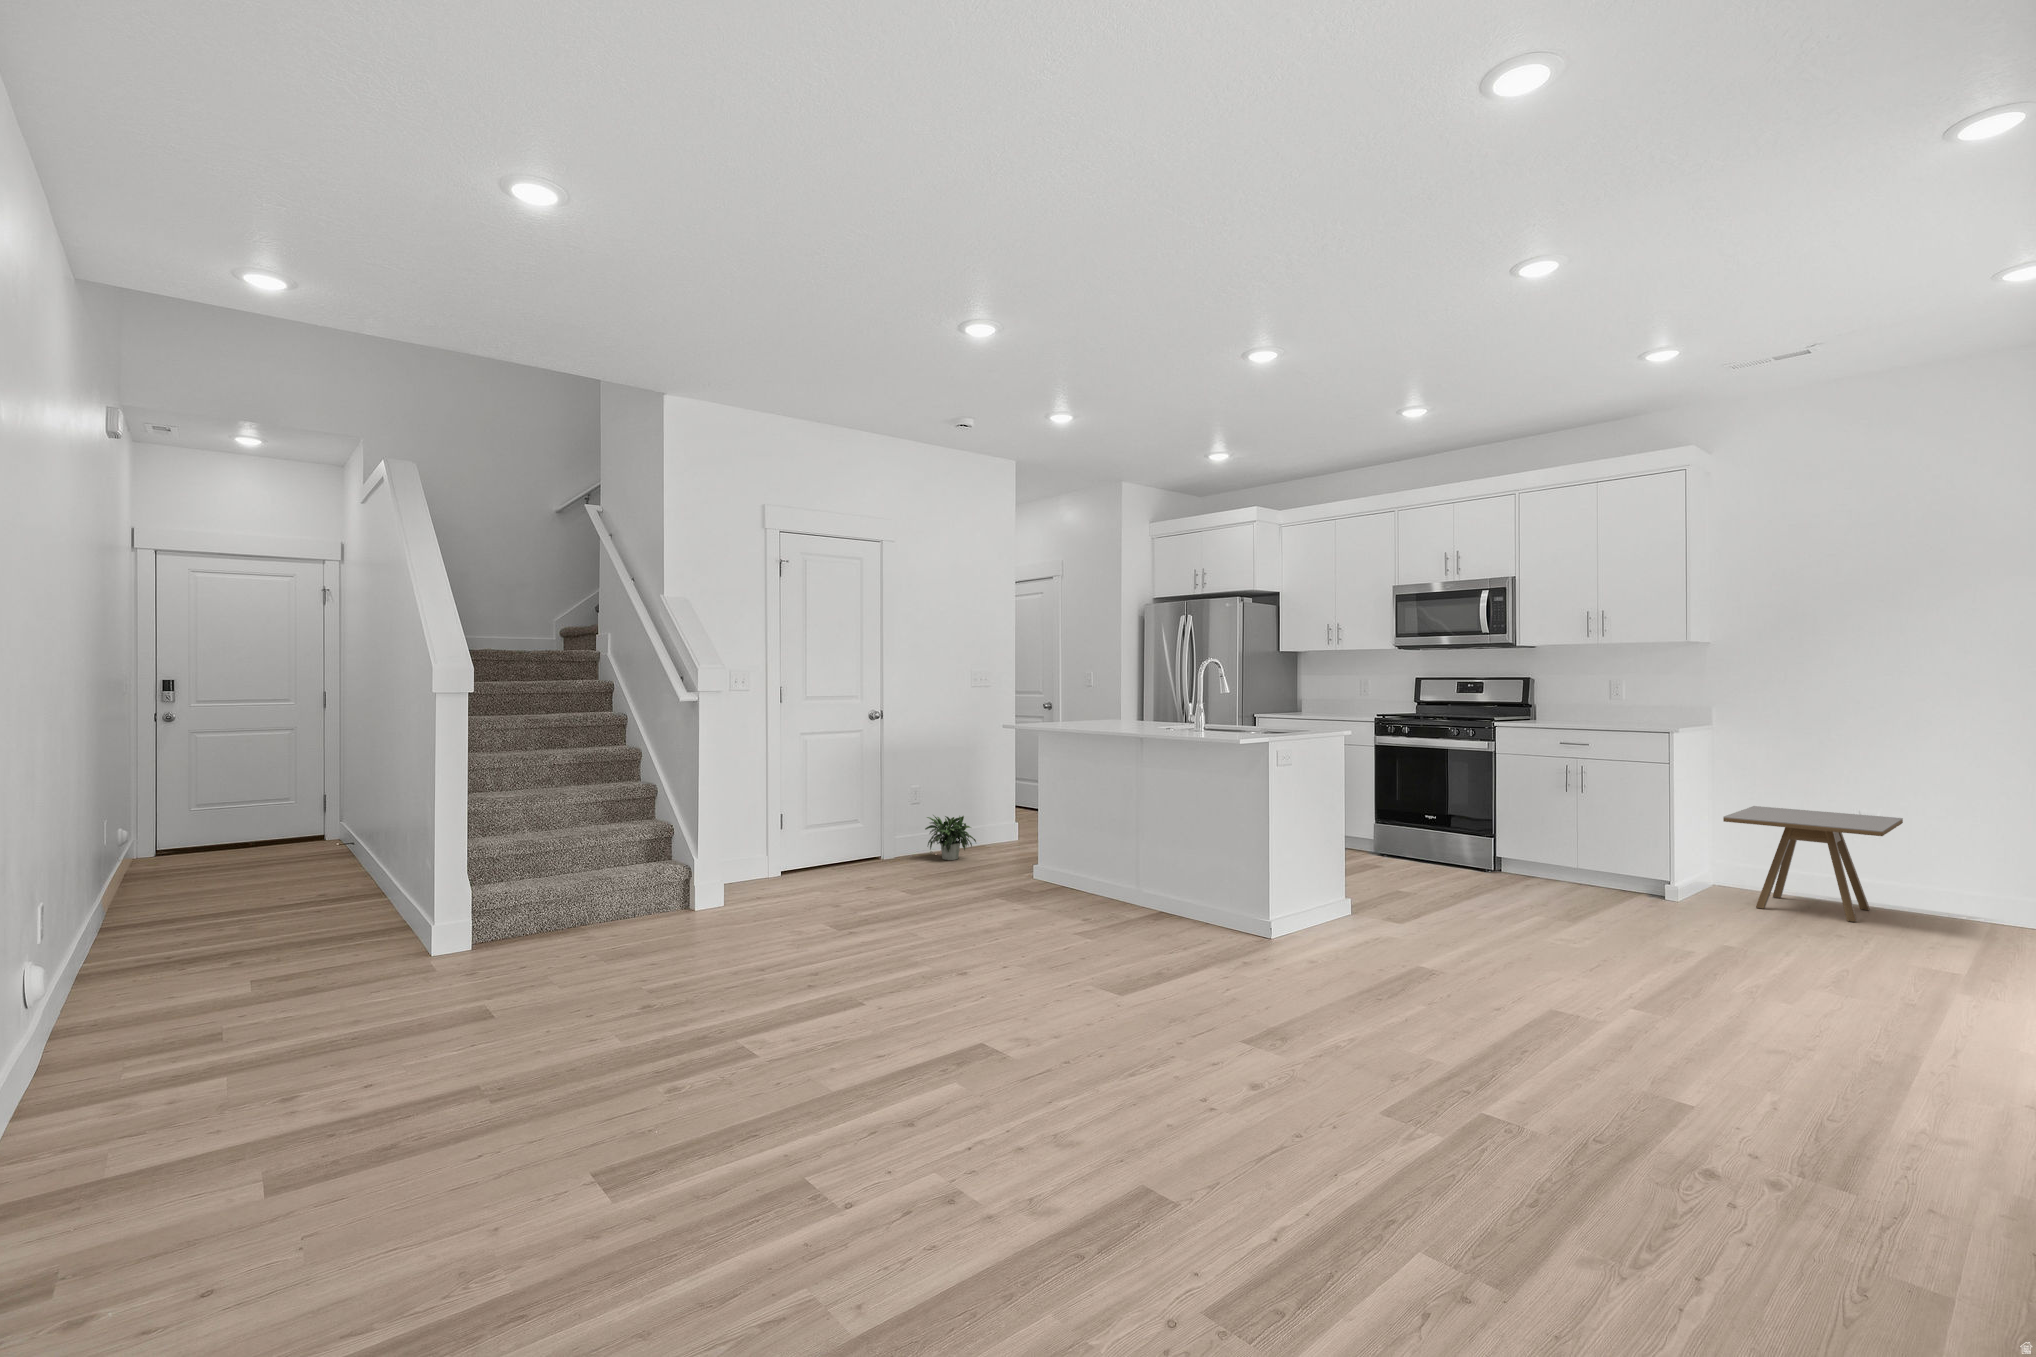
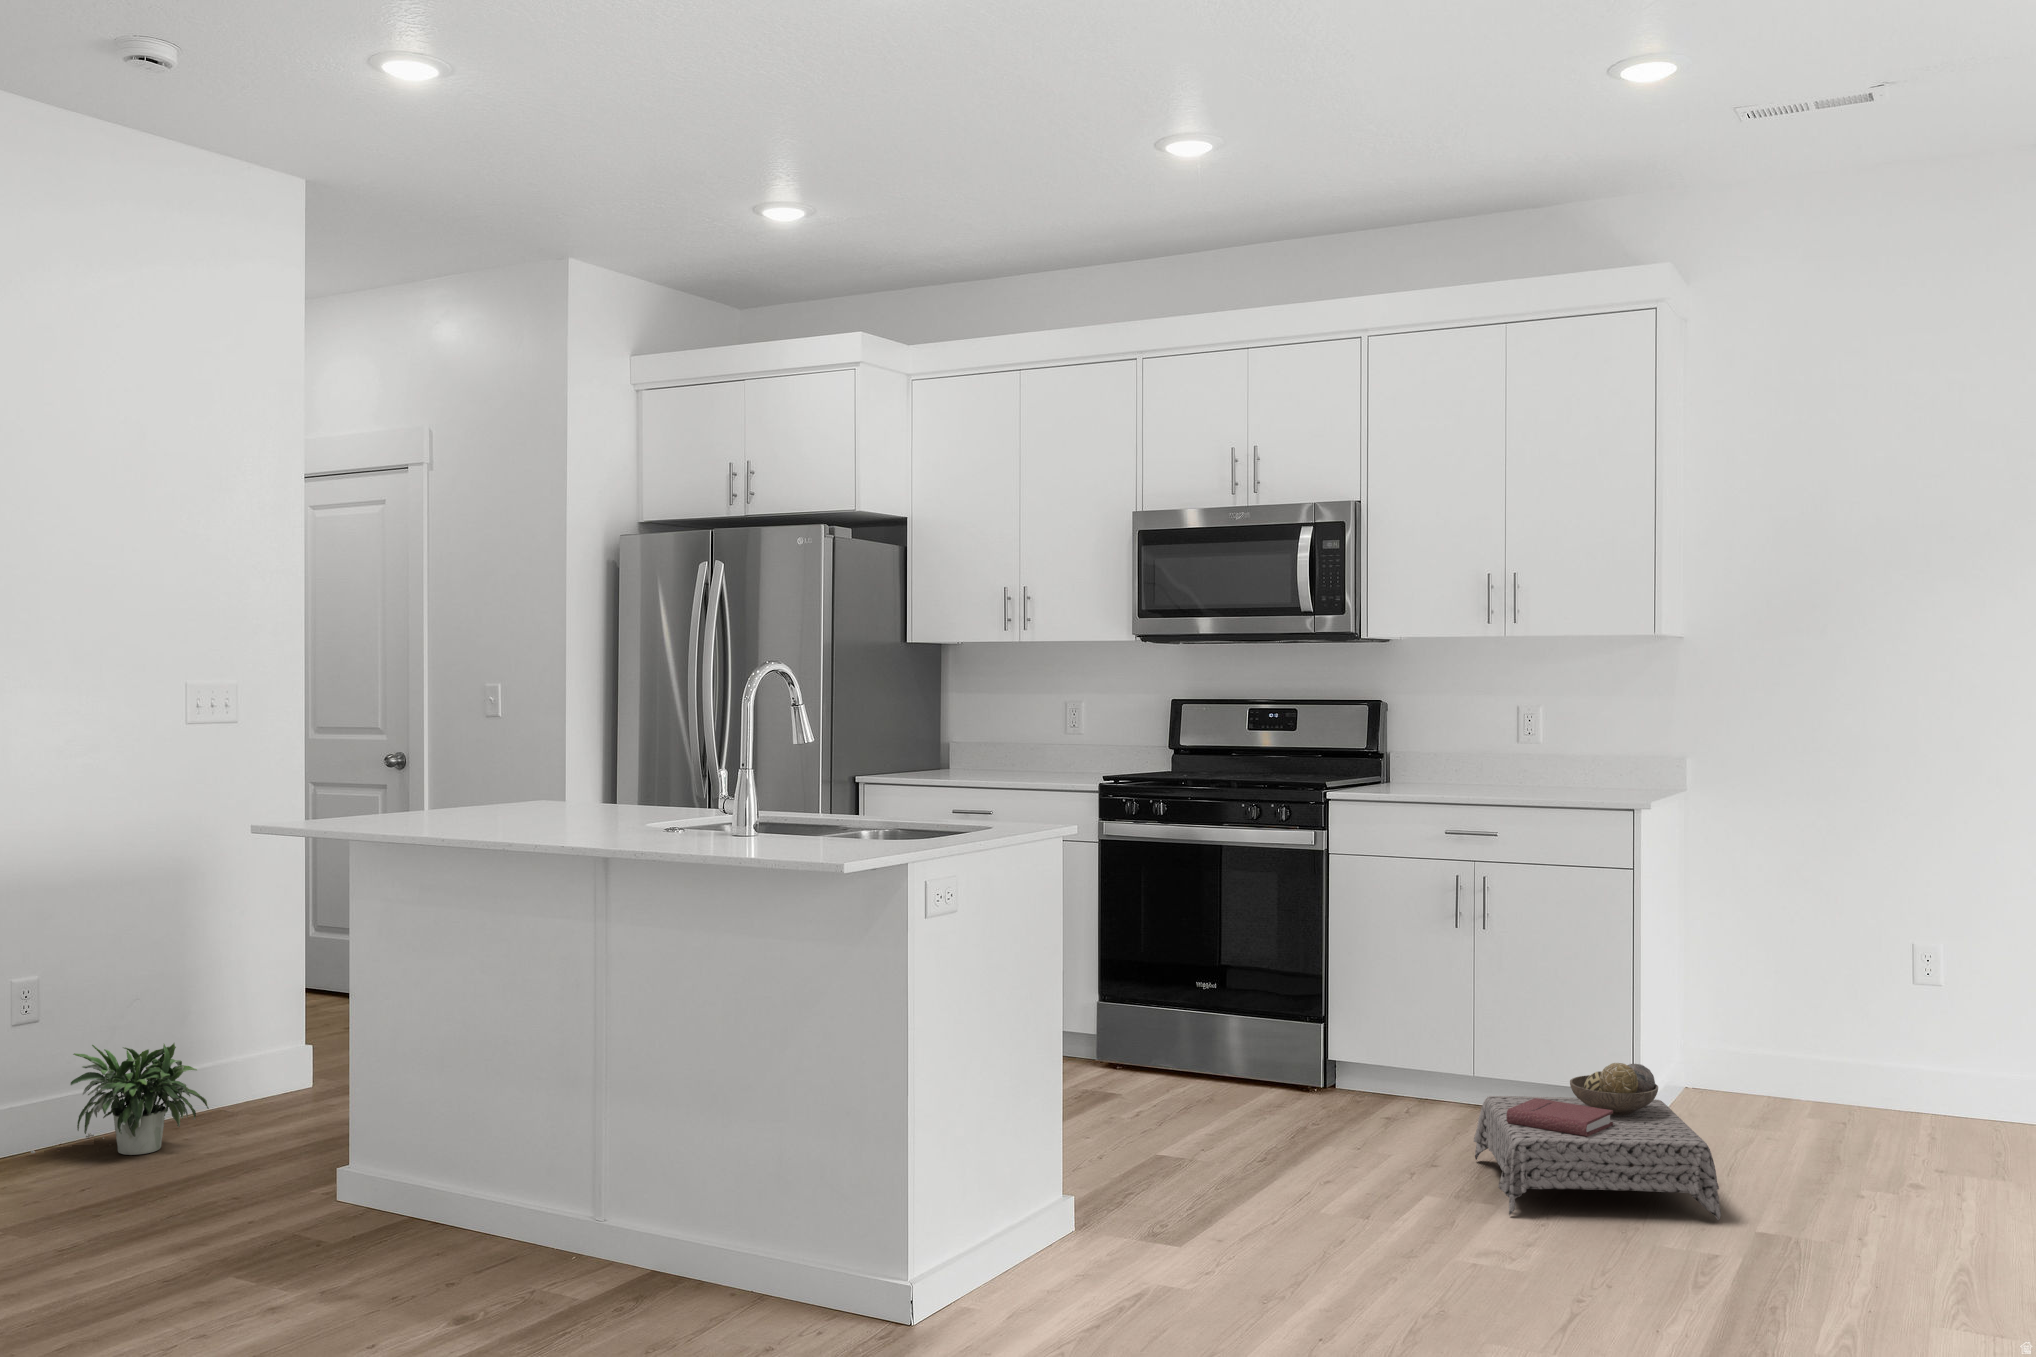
side table: present [1723,806,1903,922] -> none [1728,939,1990,1154]
ottoman: none [1567,857,1703,938] -> present [1474,1063,1721,1220]

